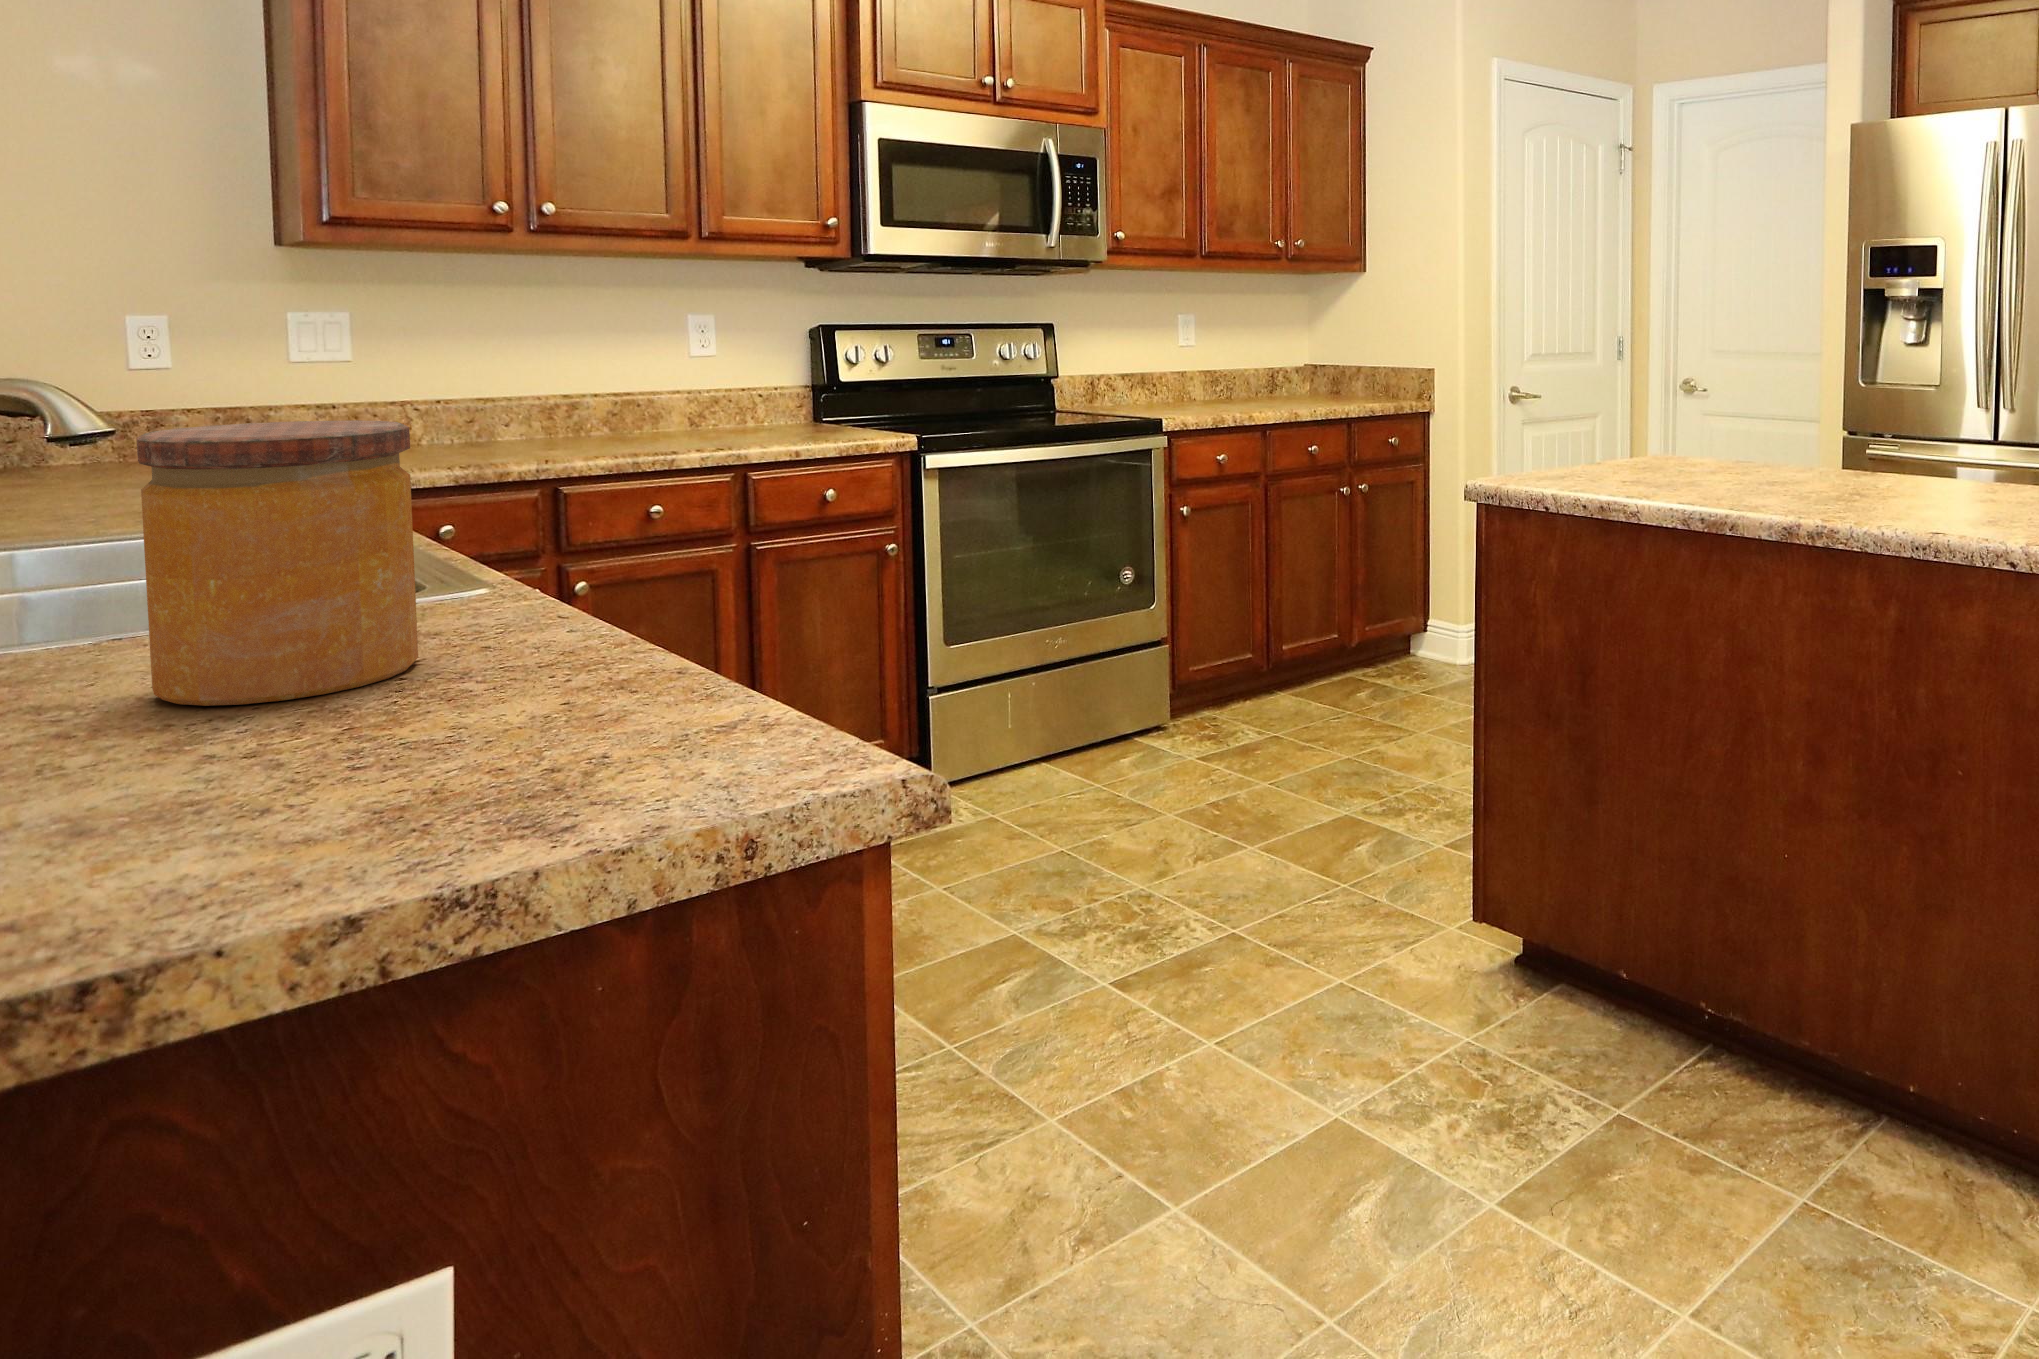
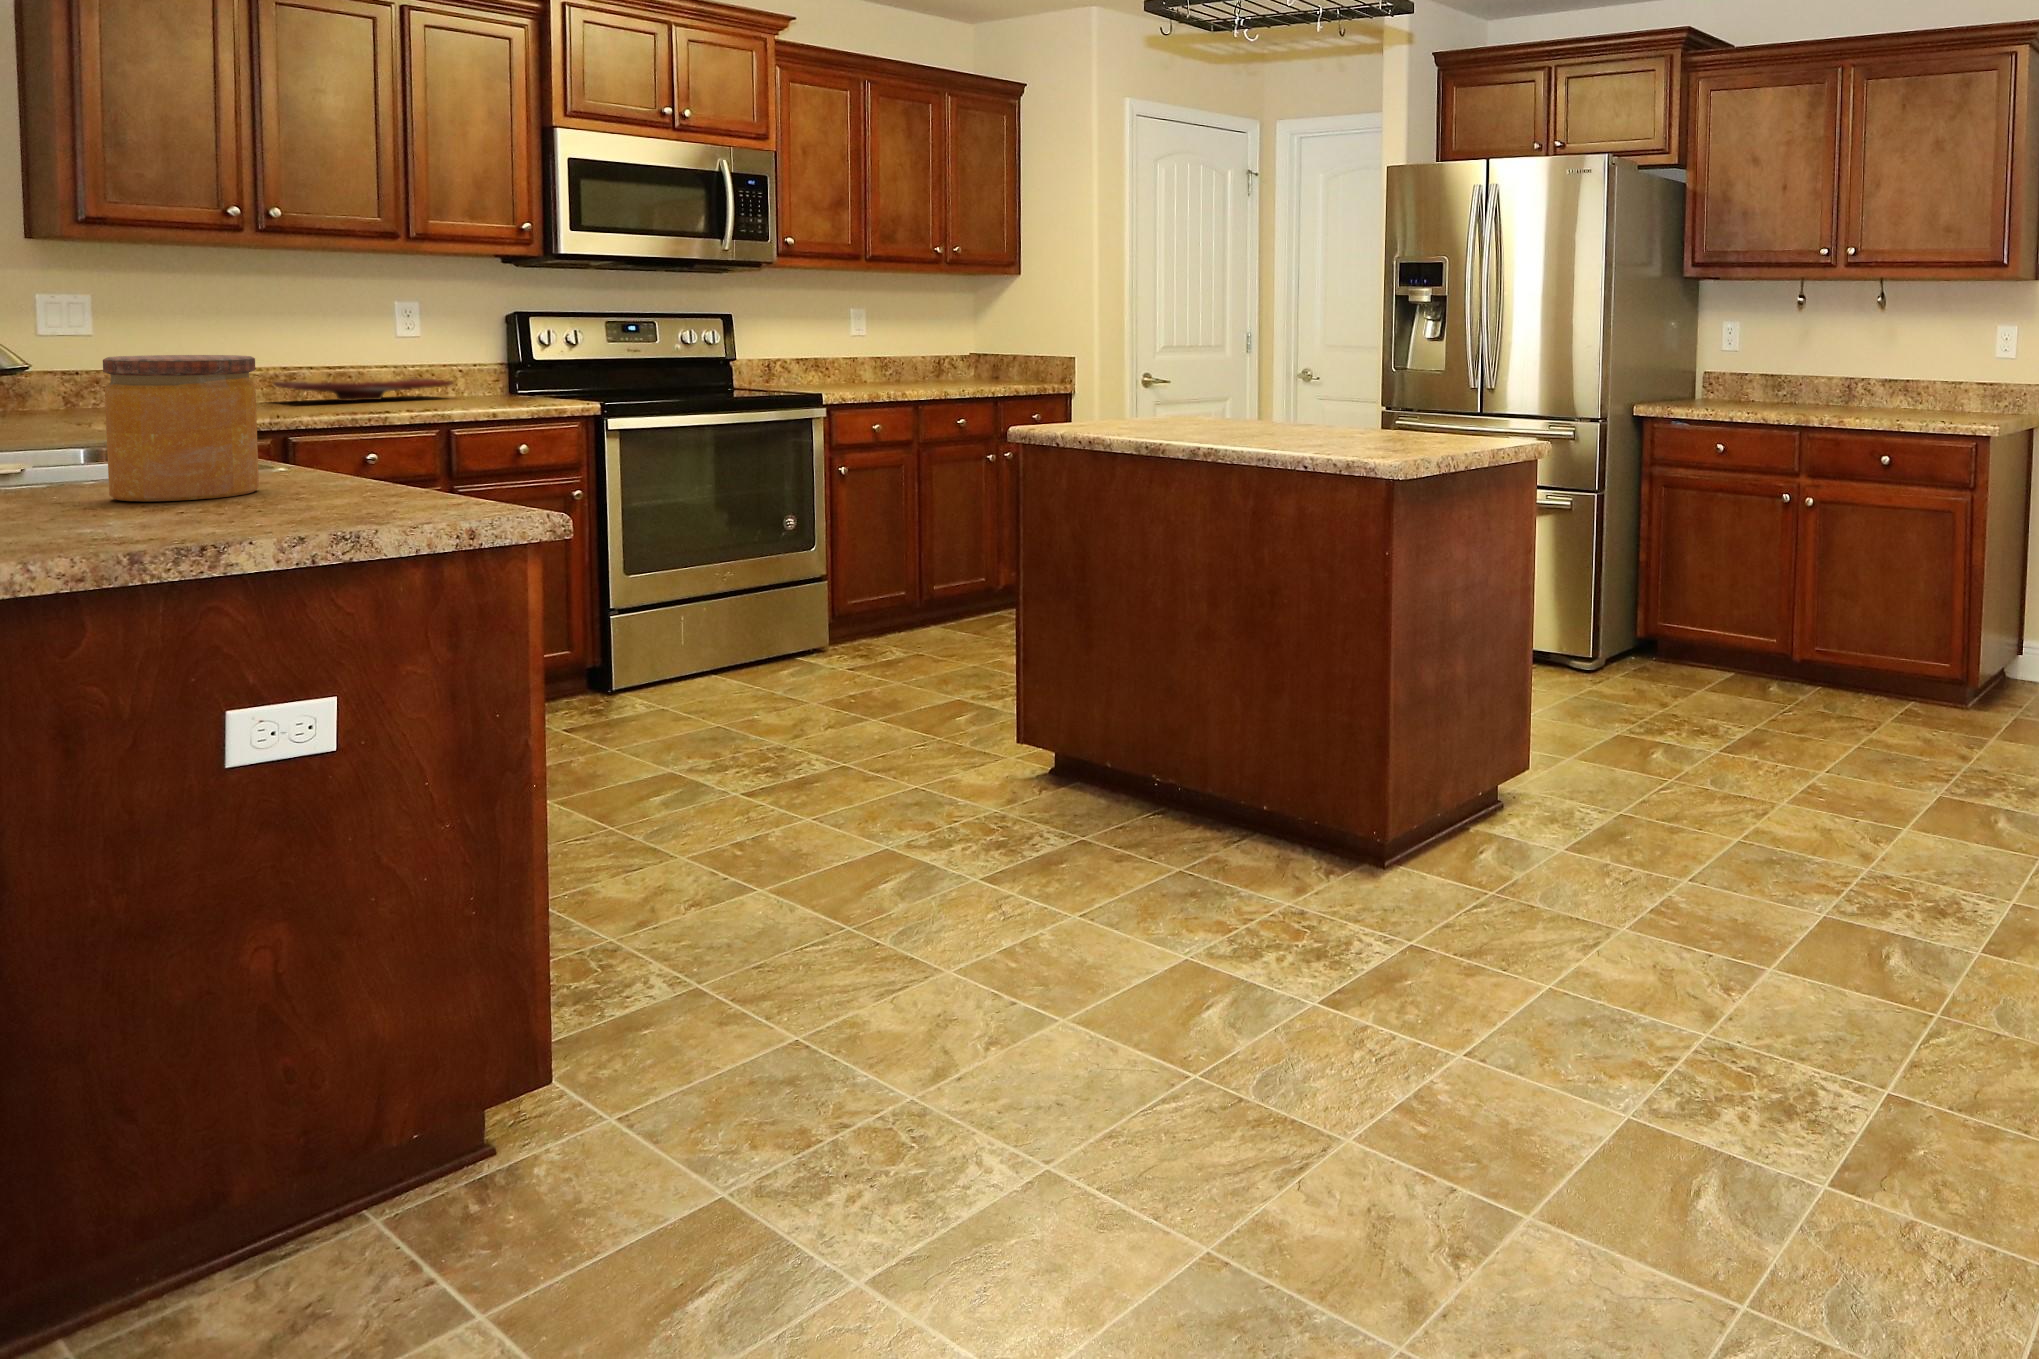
cutting board: none [543,405,751,435] -> present [274,377,452,401]

